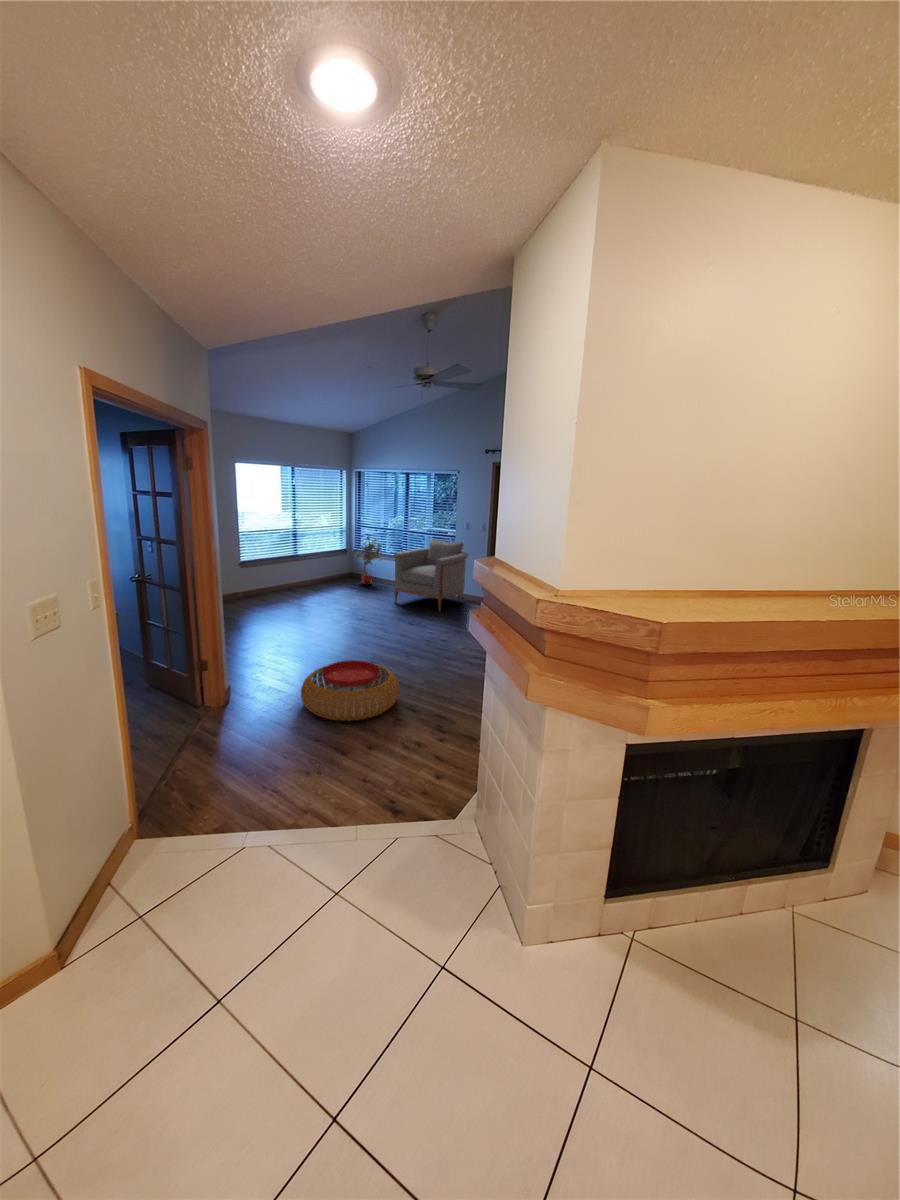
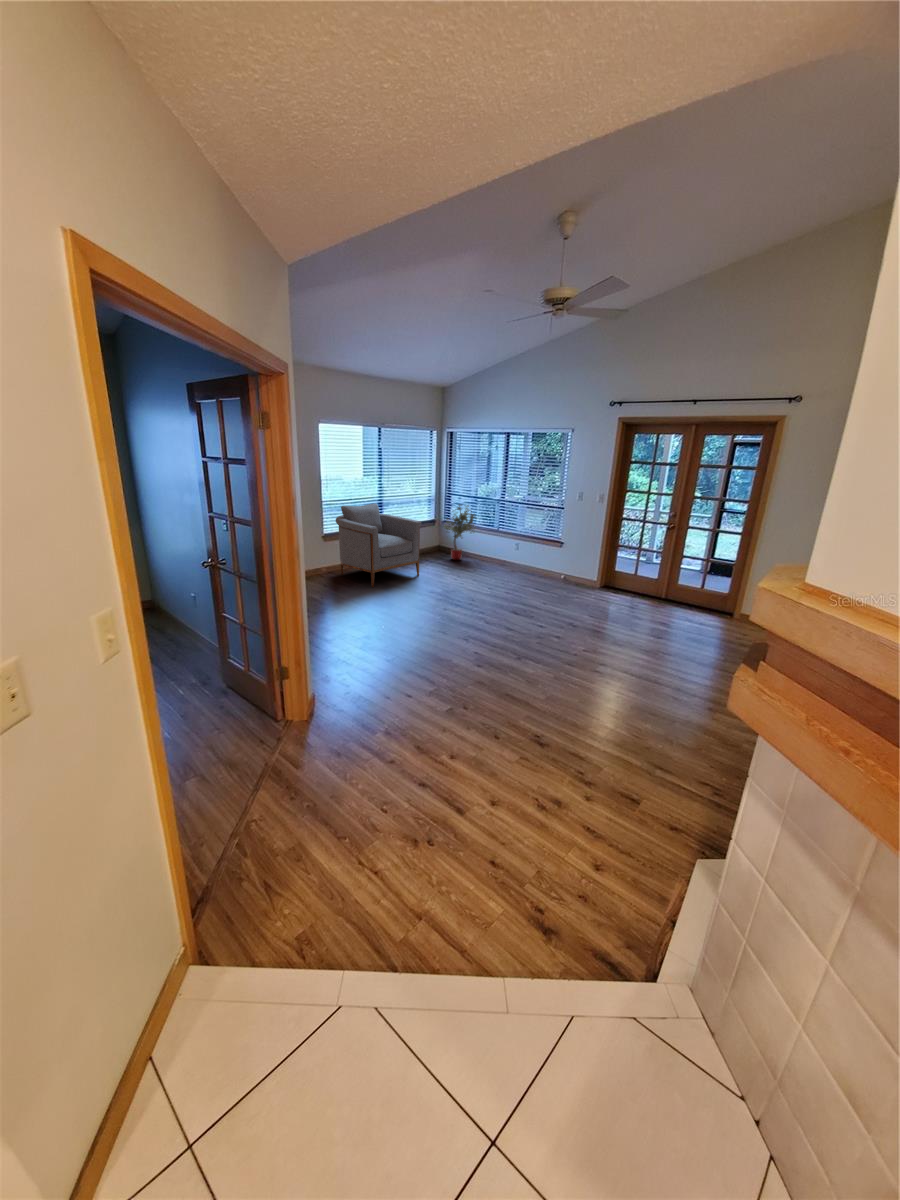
armchair: present [394,539,468,612] -> present [336,503,421,587]
pouf: present [301,660,399,721] -> none [399,672,523,758]

